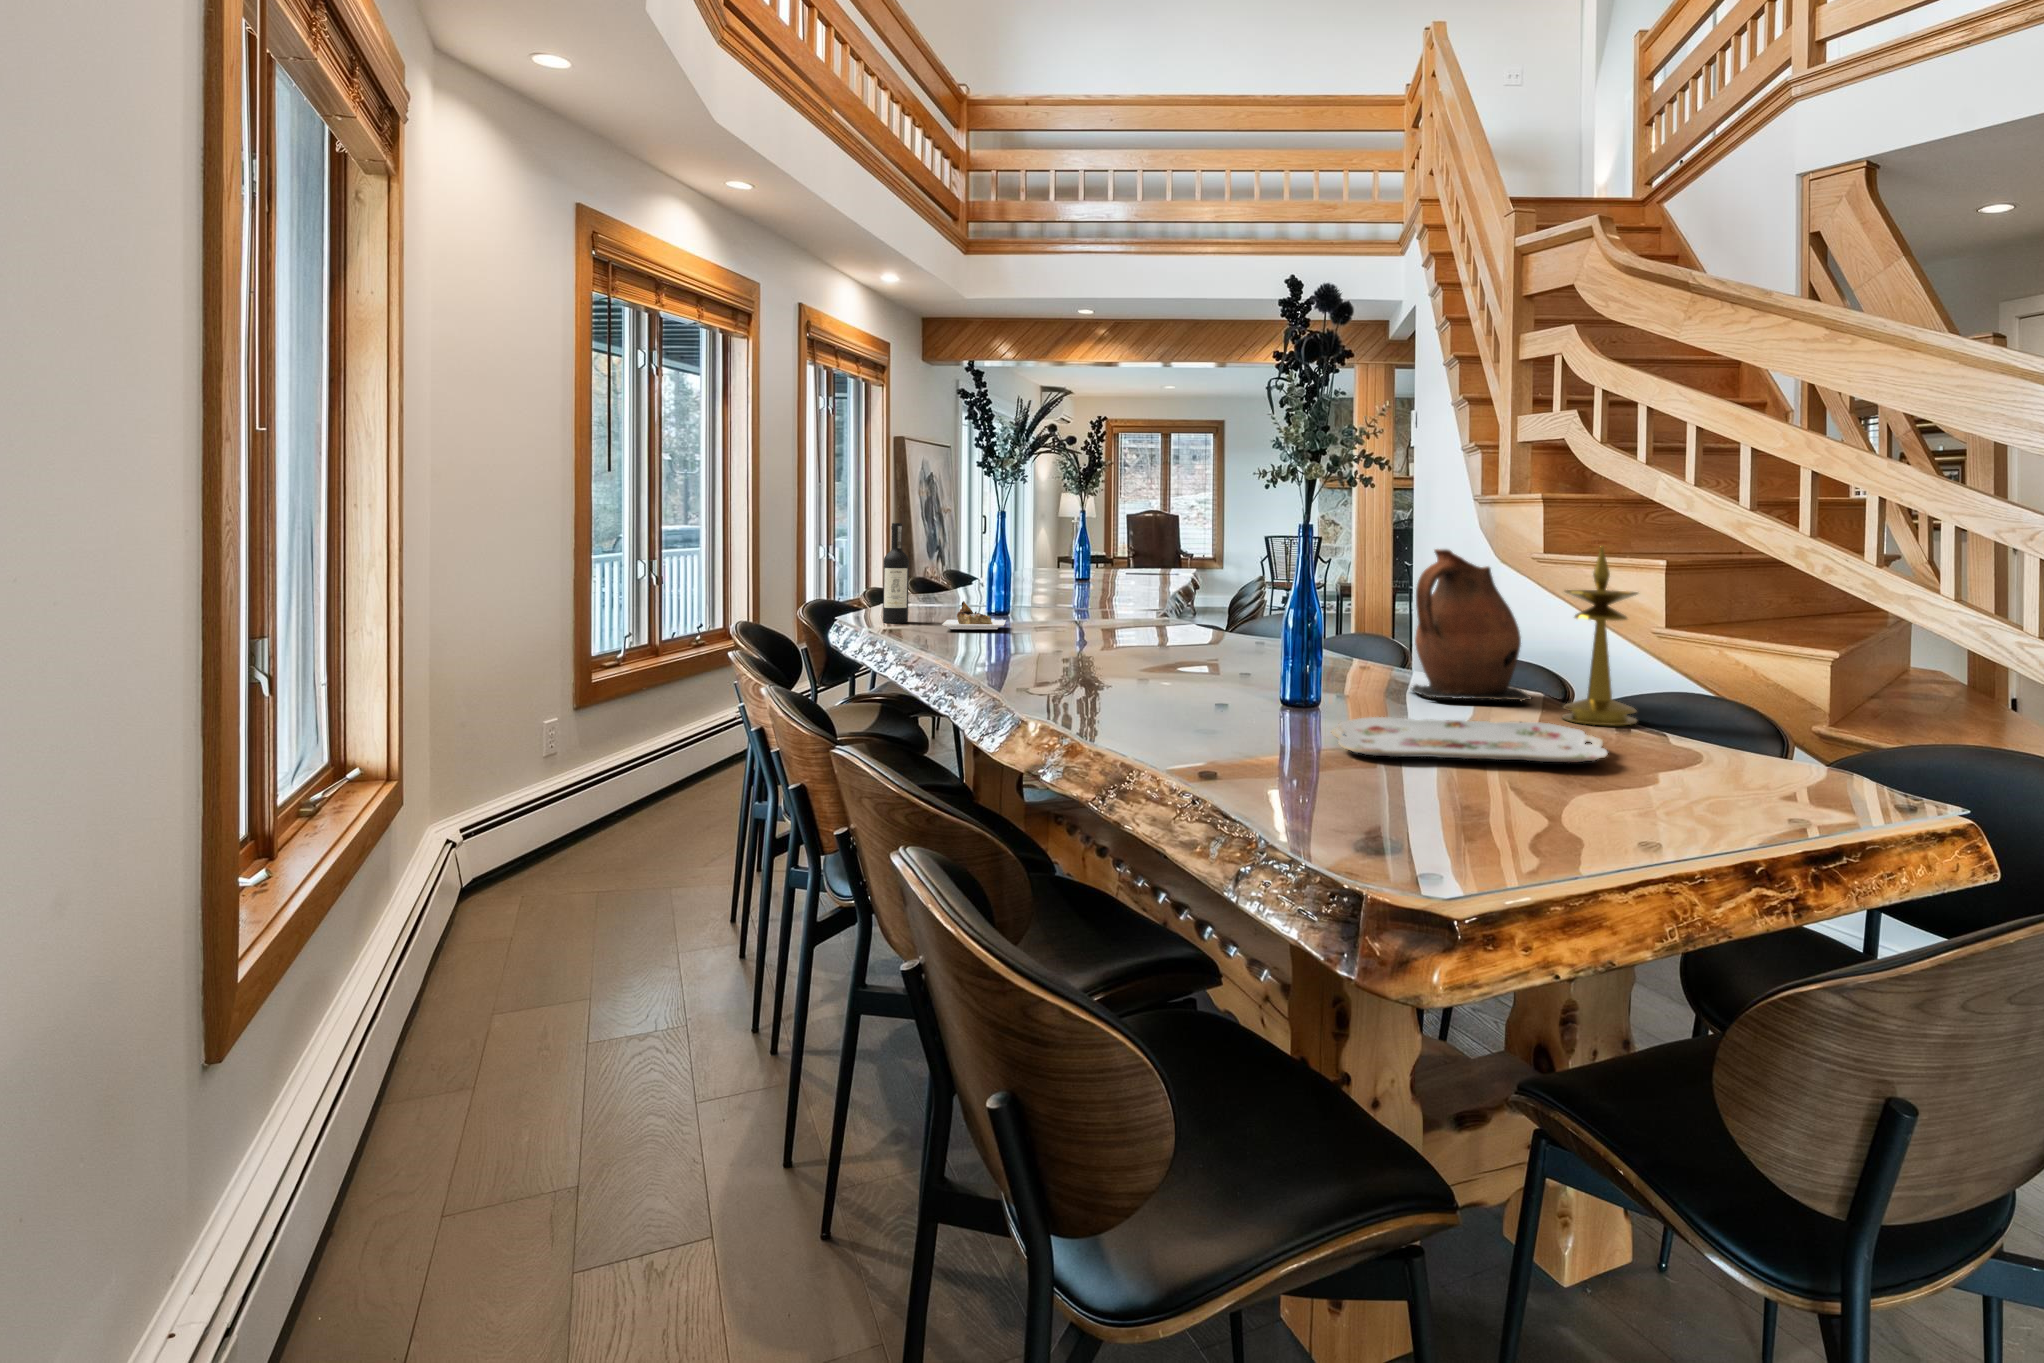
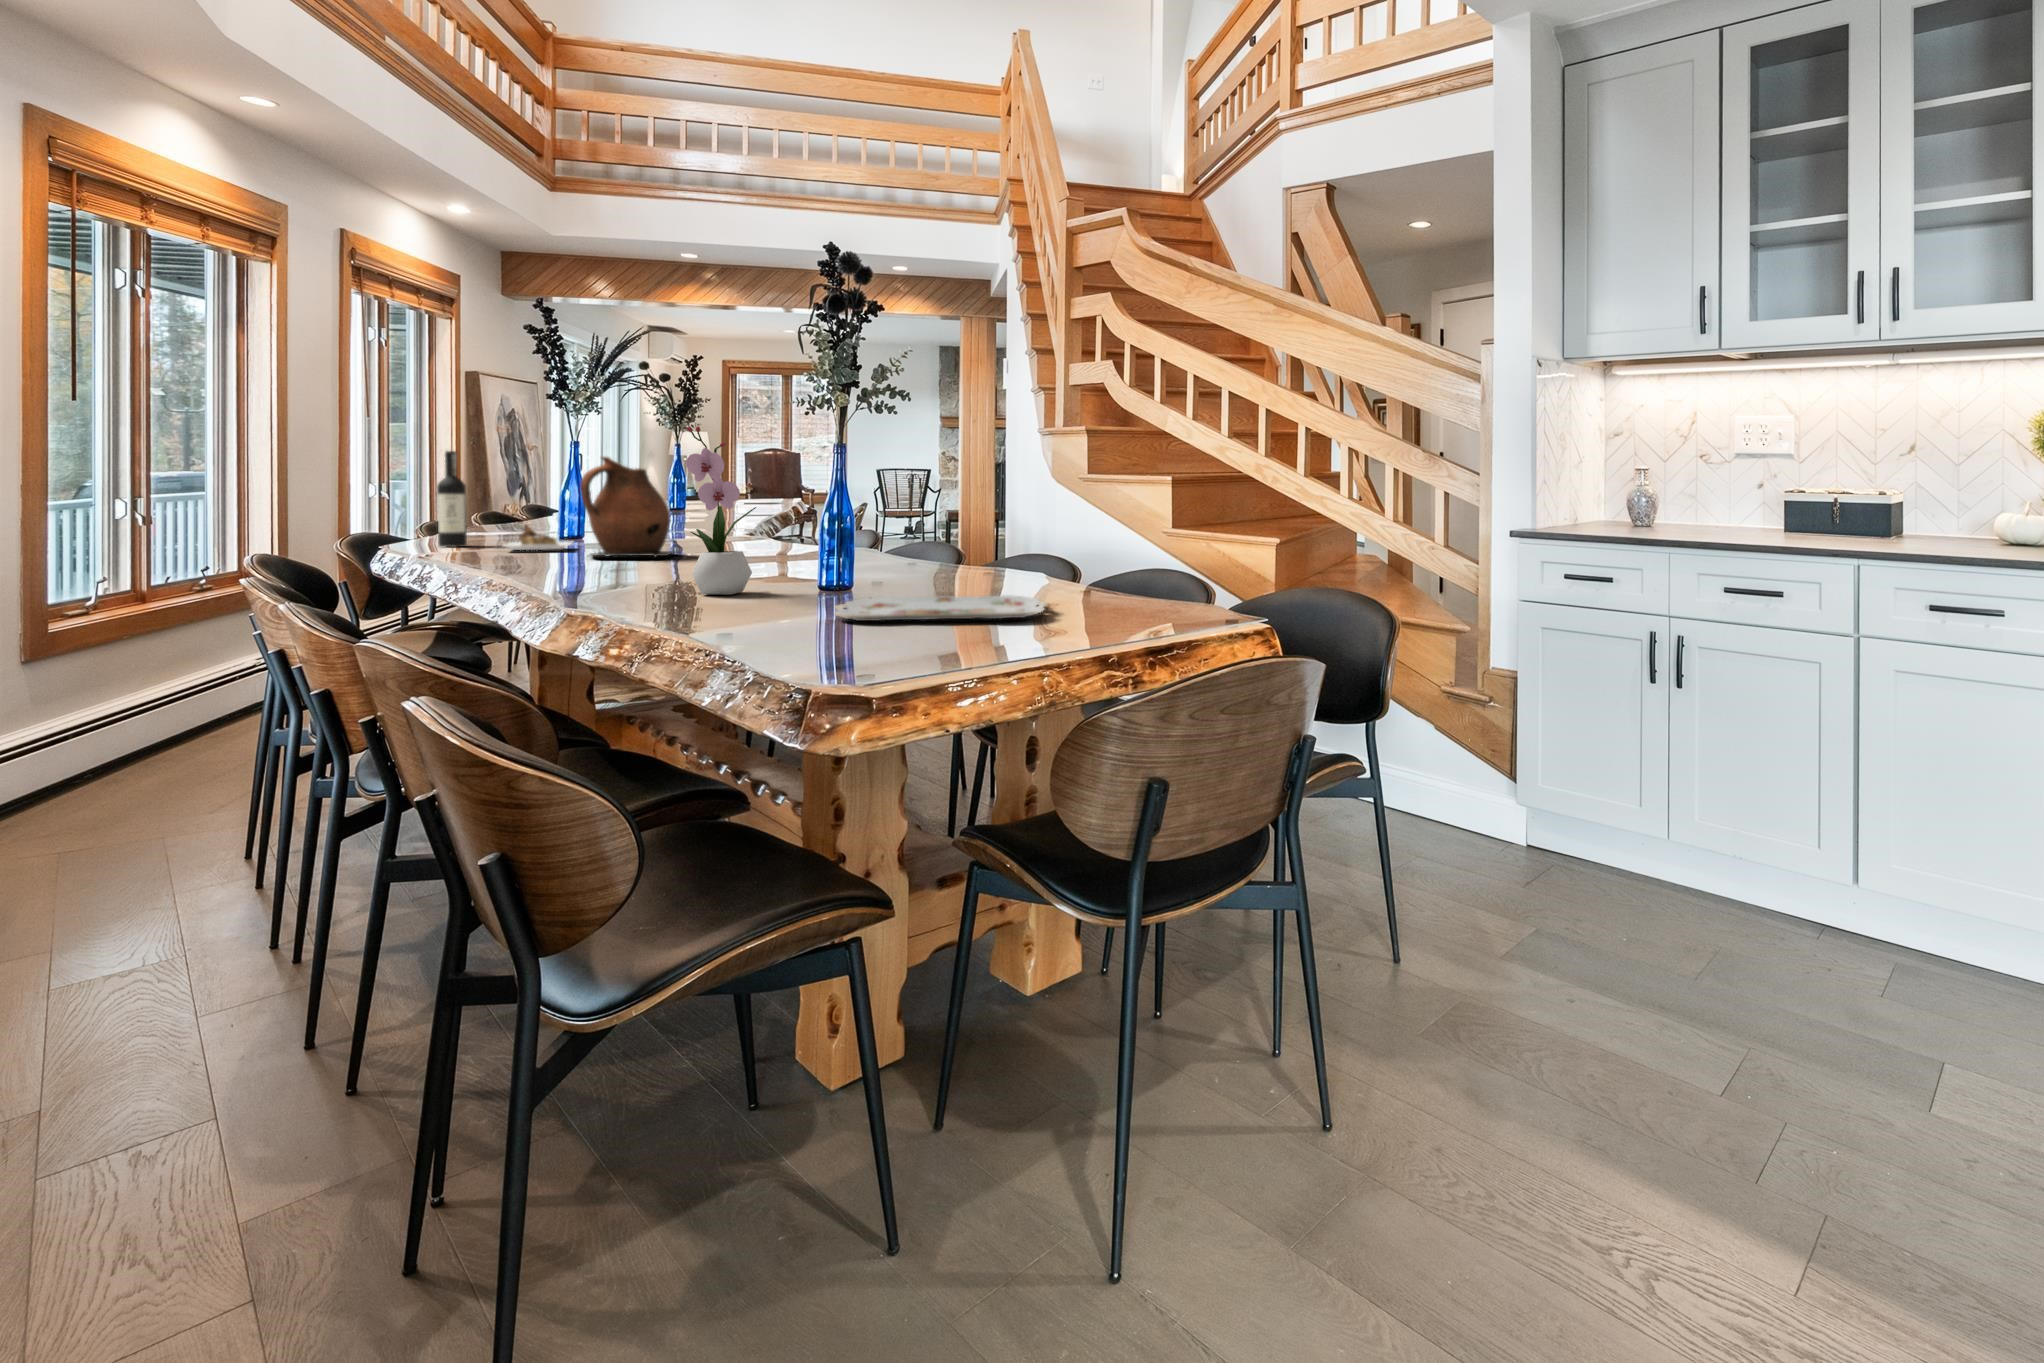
flower arrangement: none [1153,504,1223,703] -> present [686,426,756,594]
candlestick: present [1562,546,1638,725] -> none [1038,462,1094,597]
ceramic pitcher: present [1412,549,1532,702] -> present [580,456,681,557]

